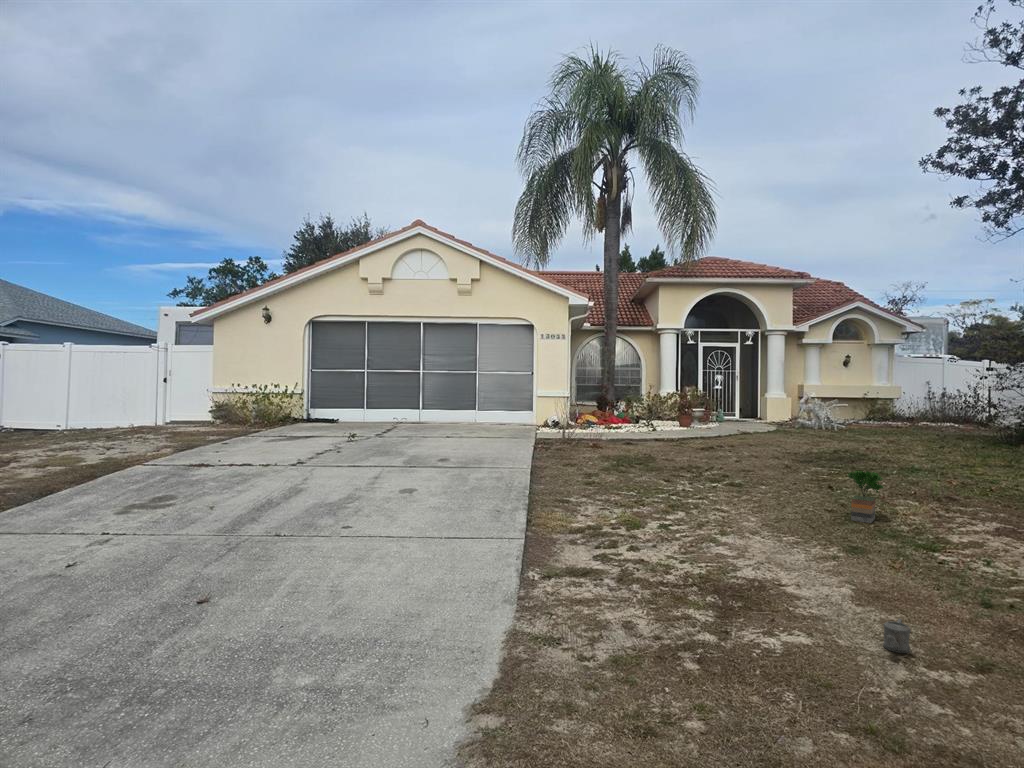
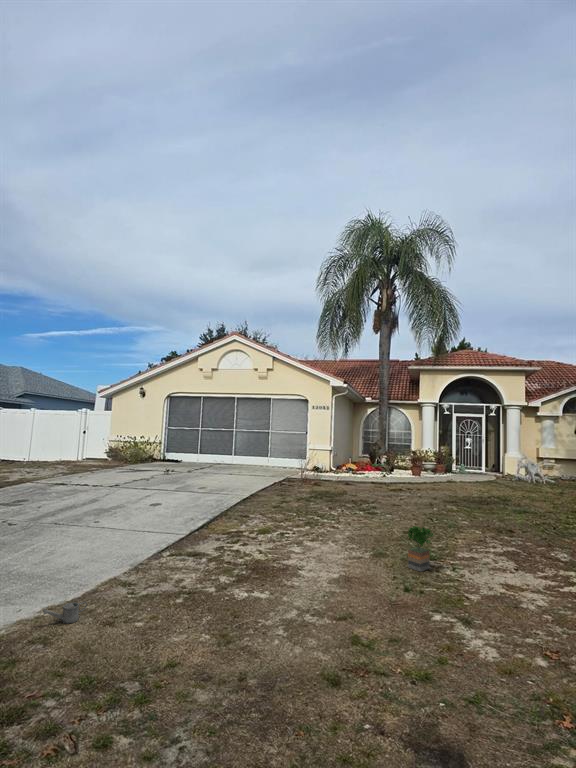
watering can: present [883,619,911,653] -> present [43,602,87,624]

